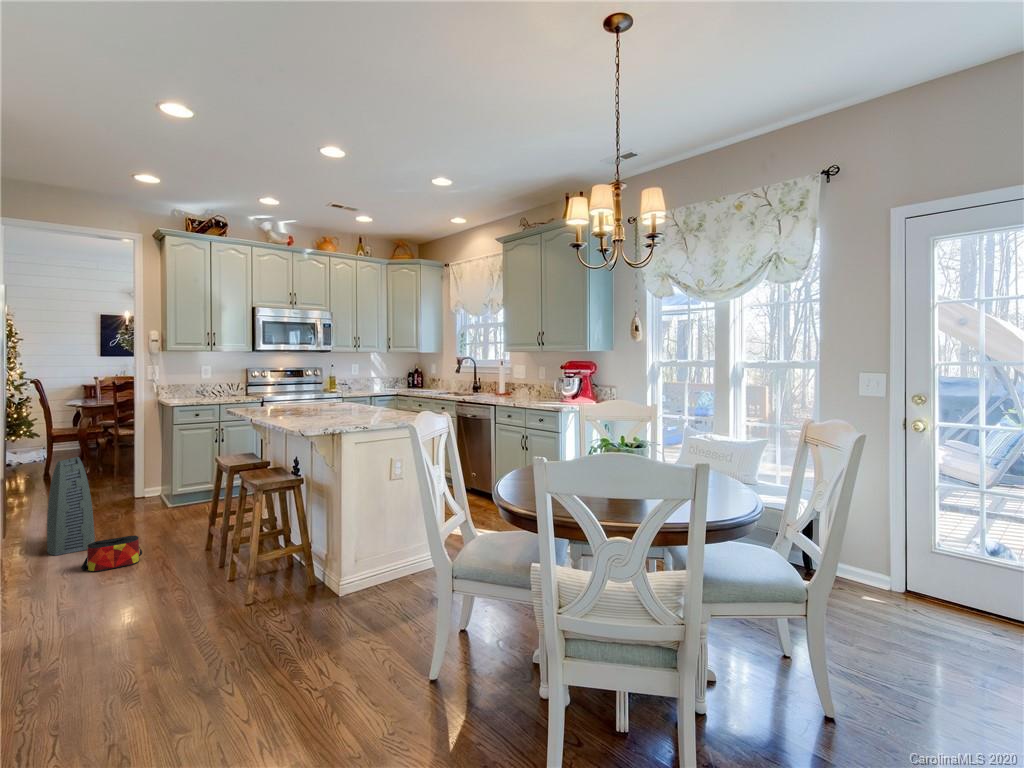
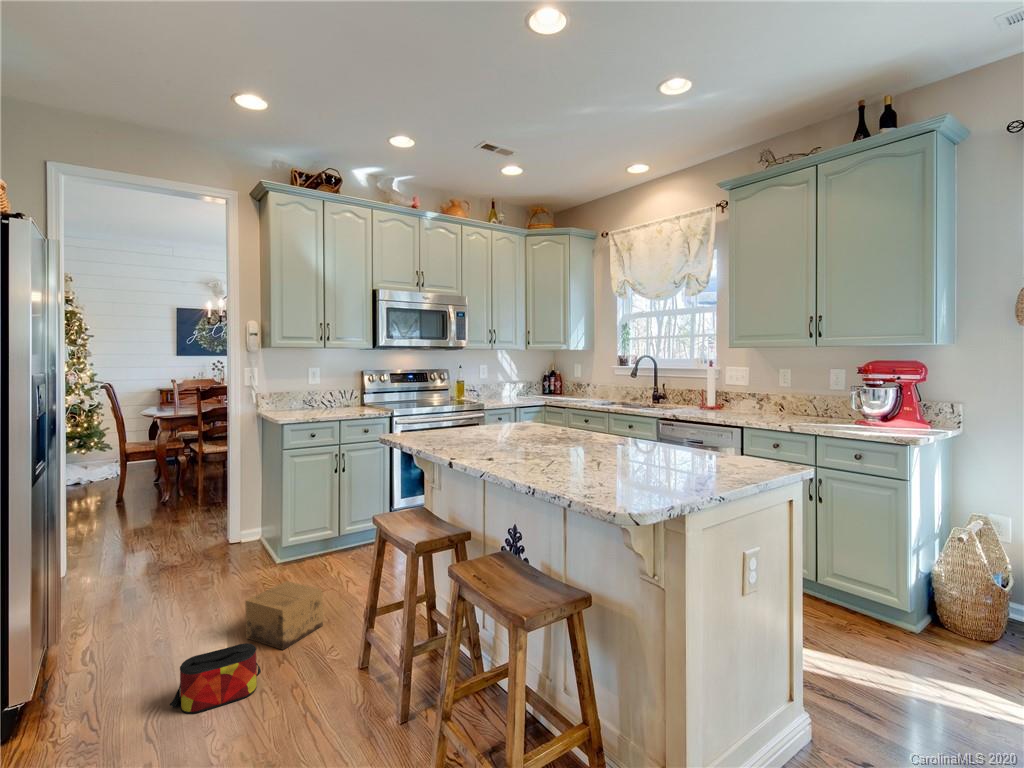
air purifier: present [47,457,95,555] -> none [119,506,186,665]
cardboard box: none [137,509,193,547] -> present [245,581,323,650]

